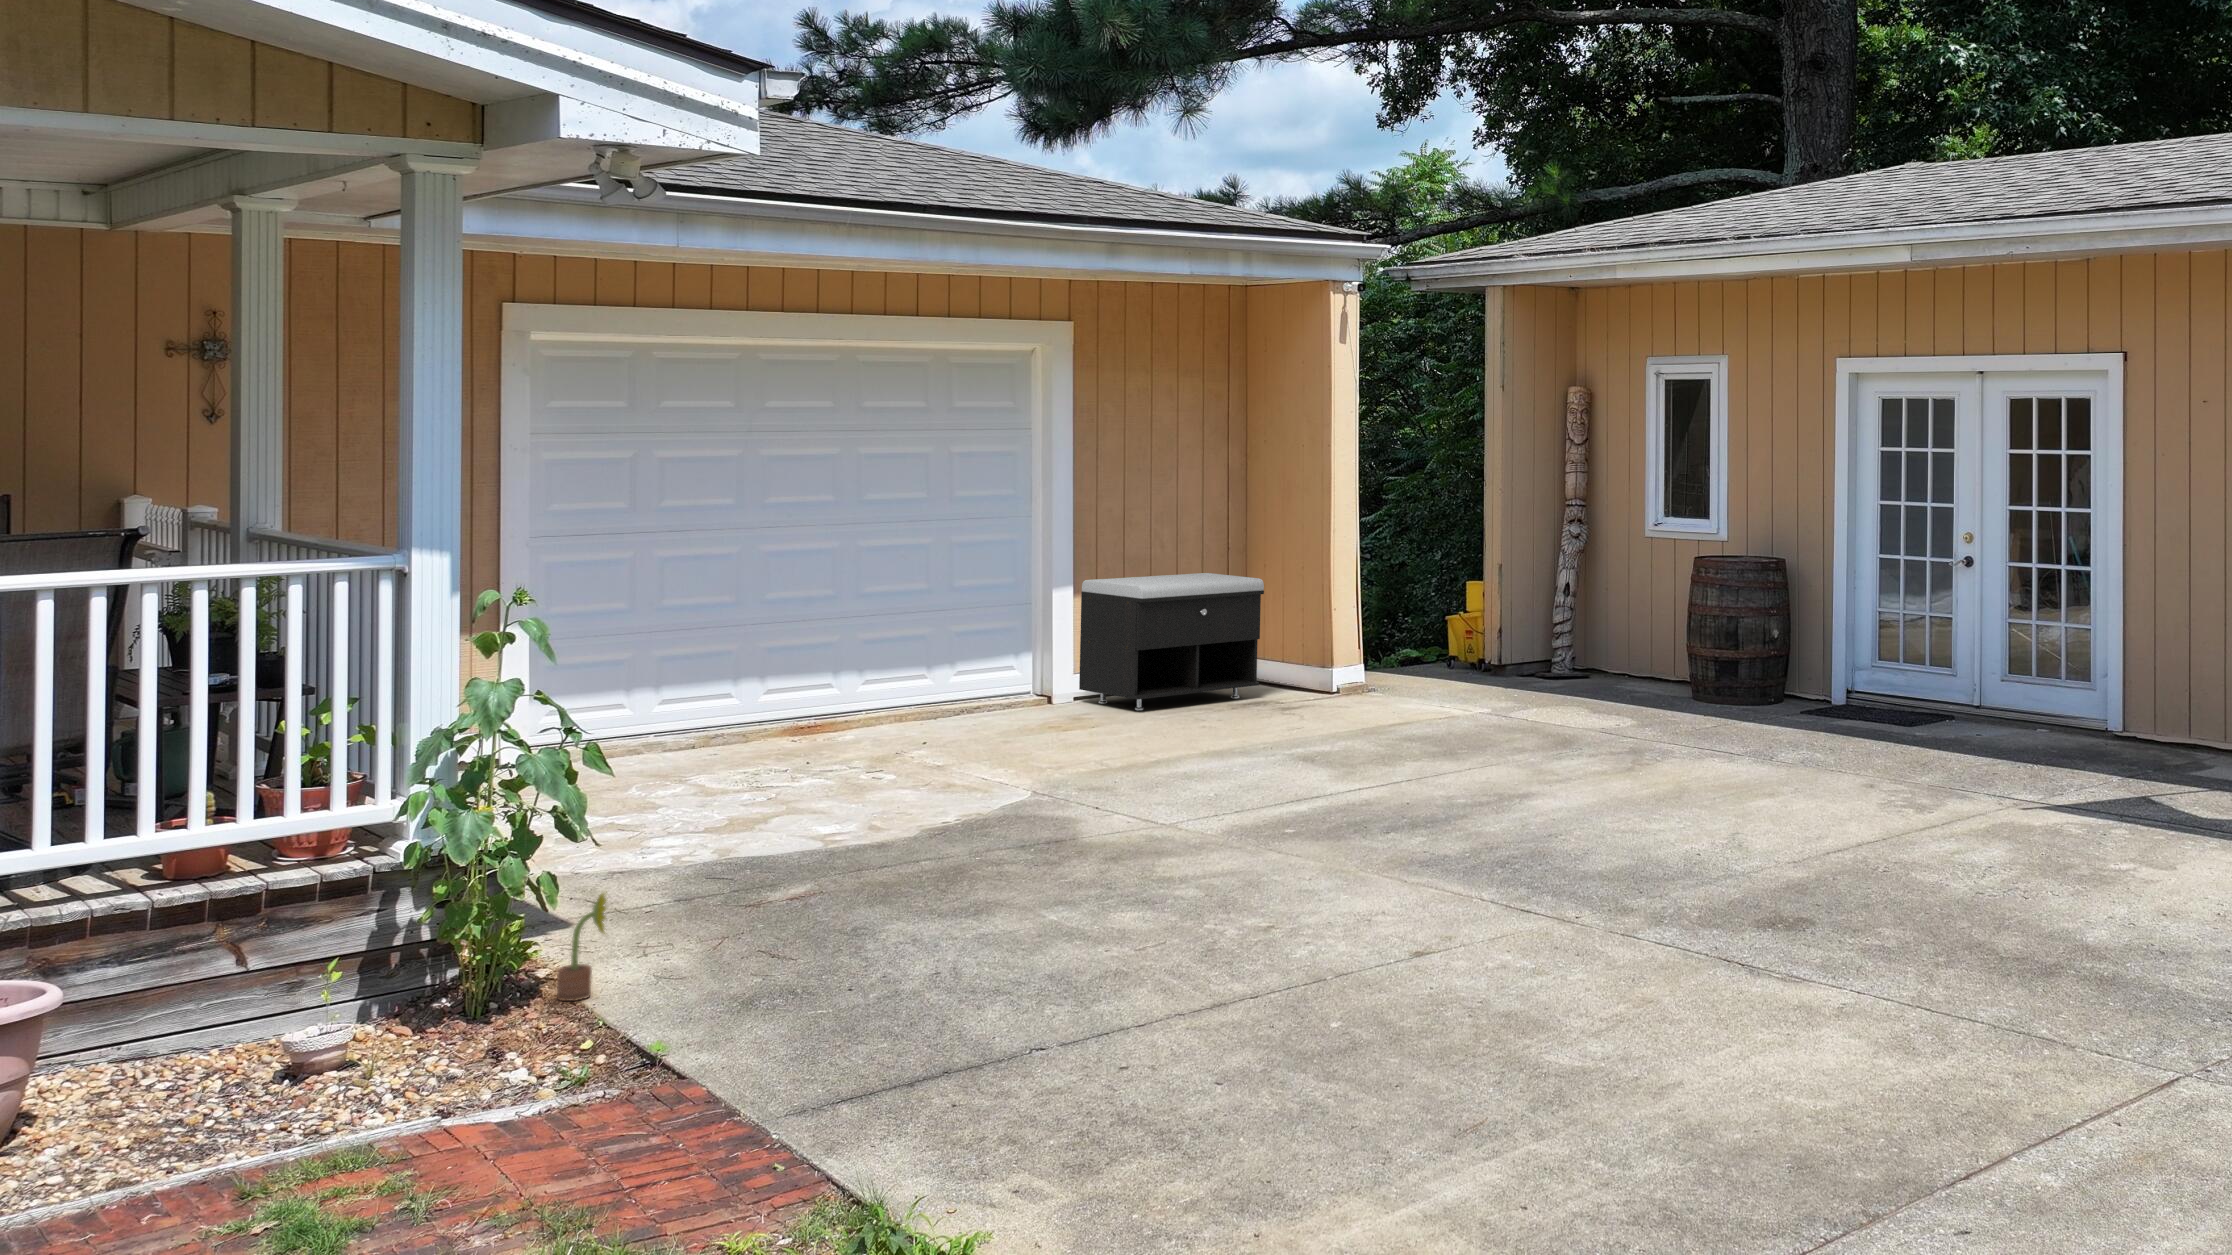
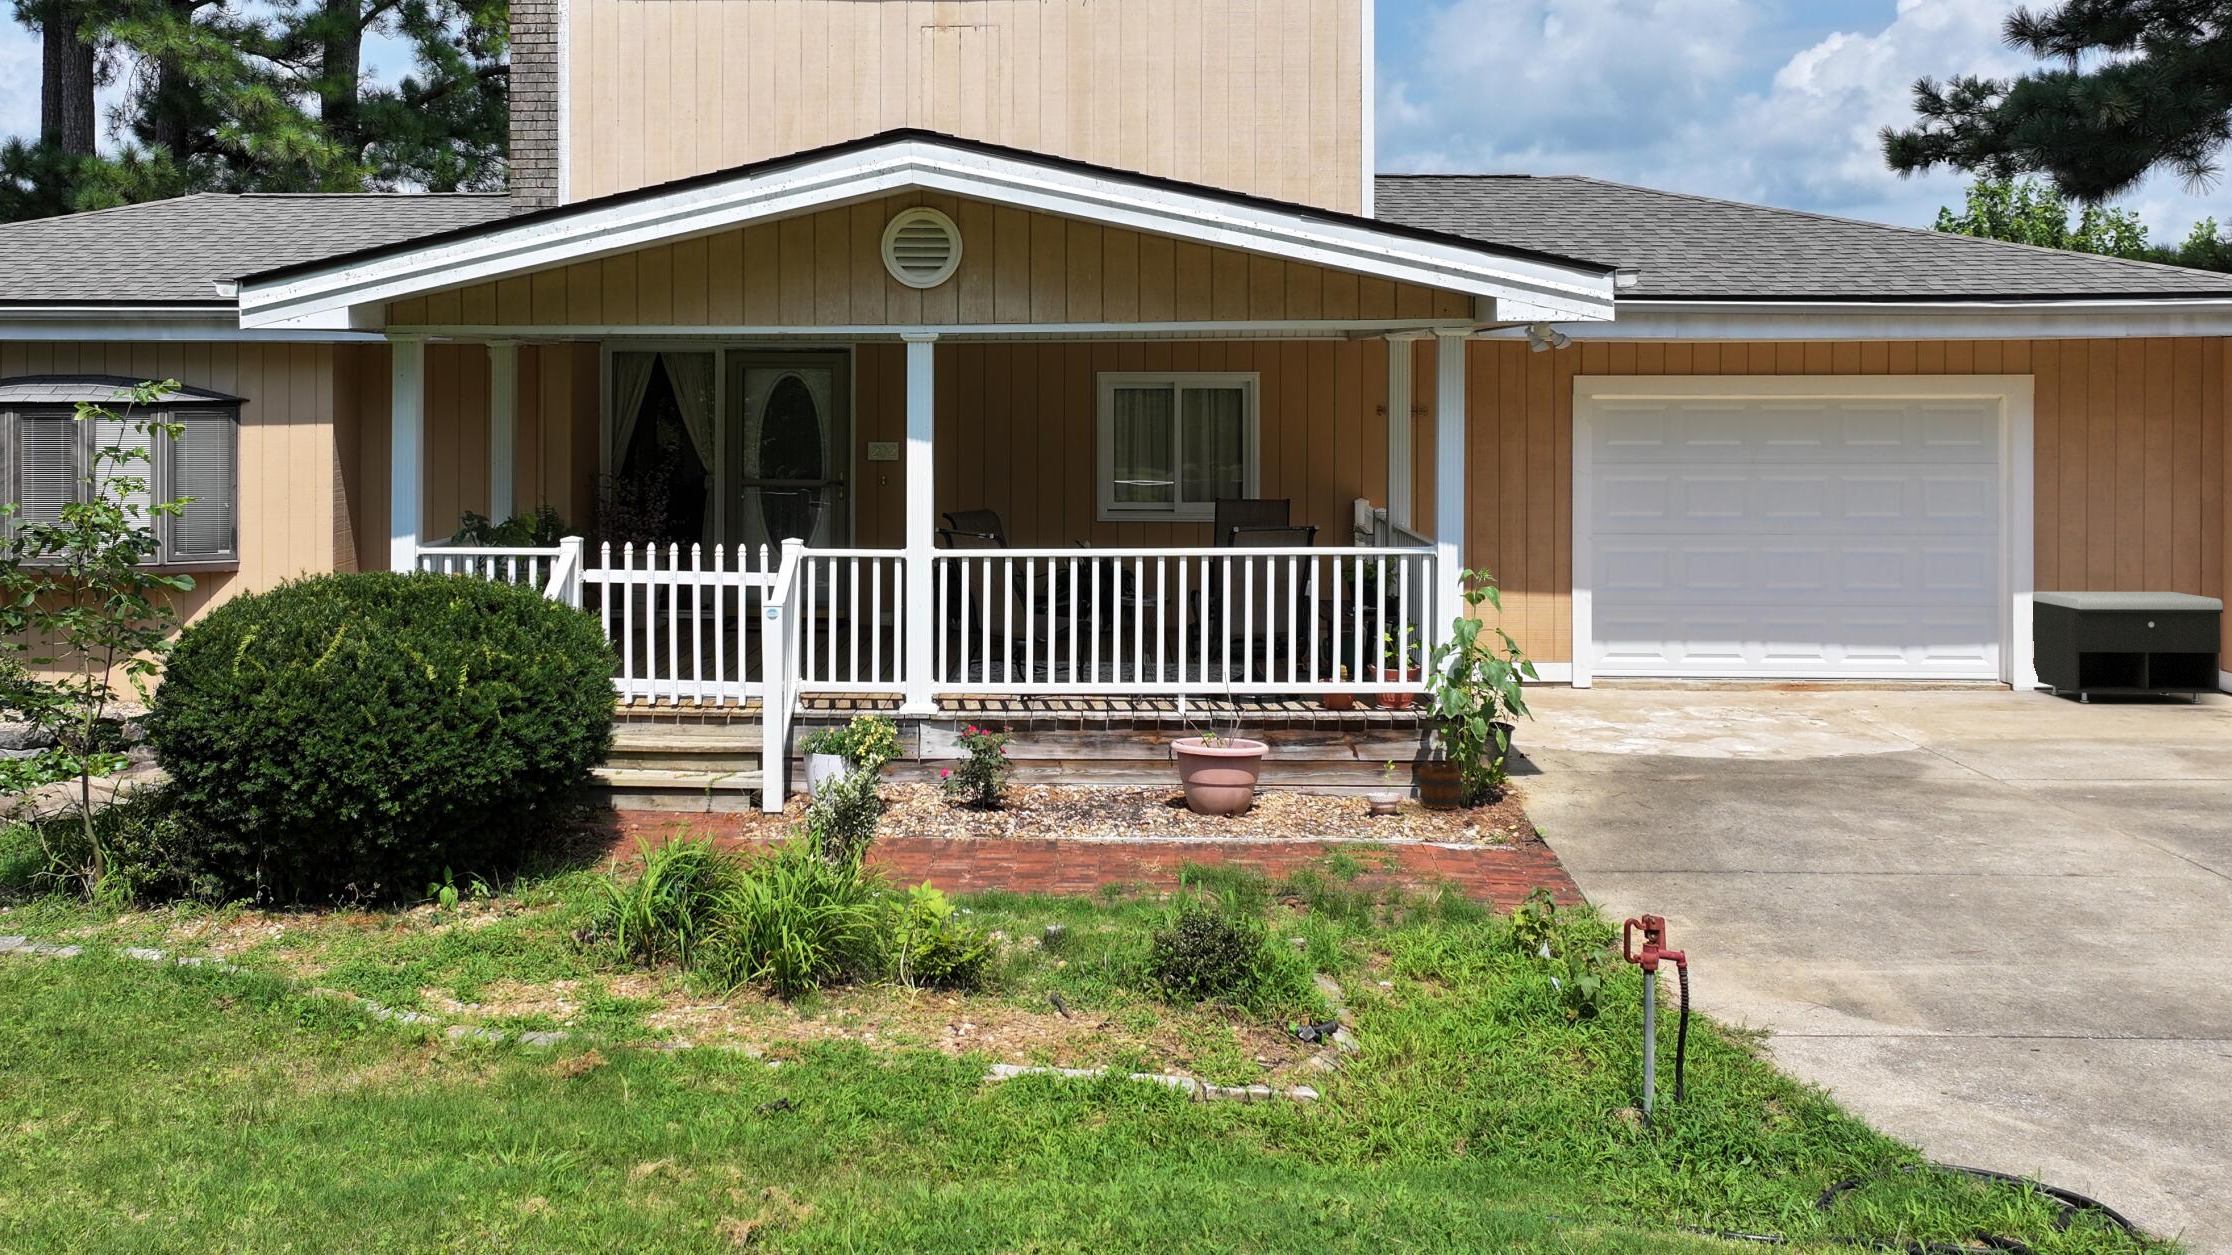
decorative plant: present [557,893,606,1001] -> none [1509,746,1538,806]
wooden bucket: none [389,898,479,1042] -> present [1418,736,1462,810]

